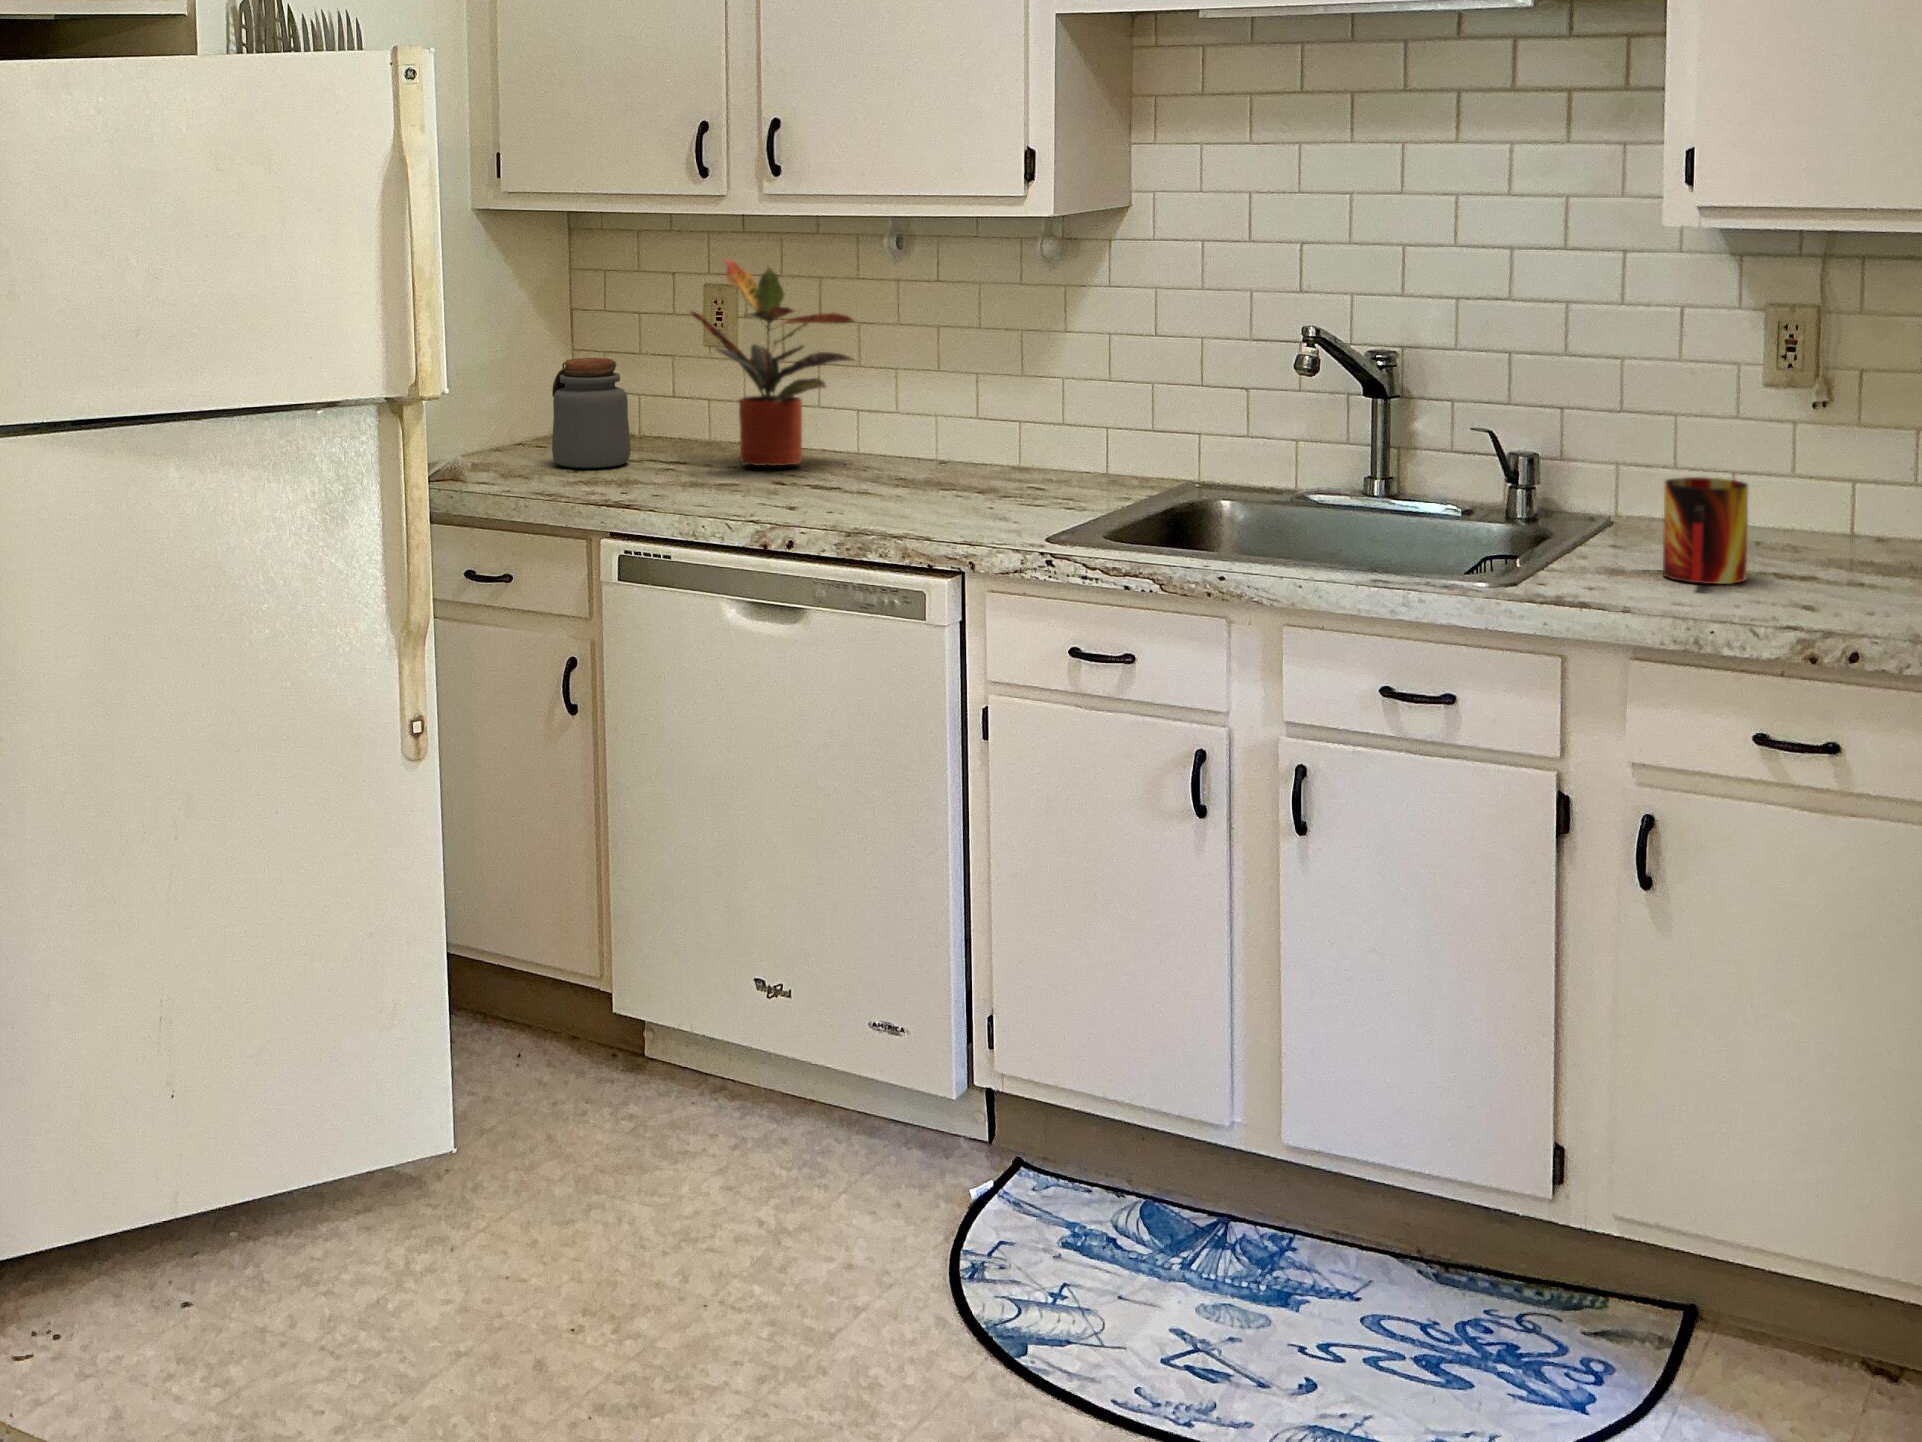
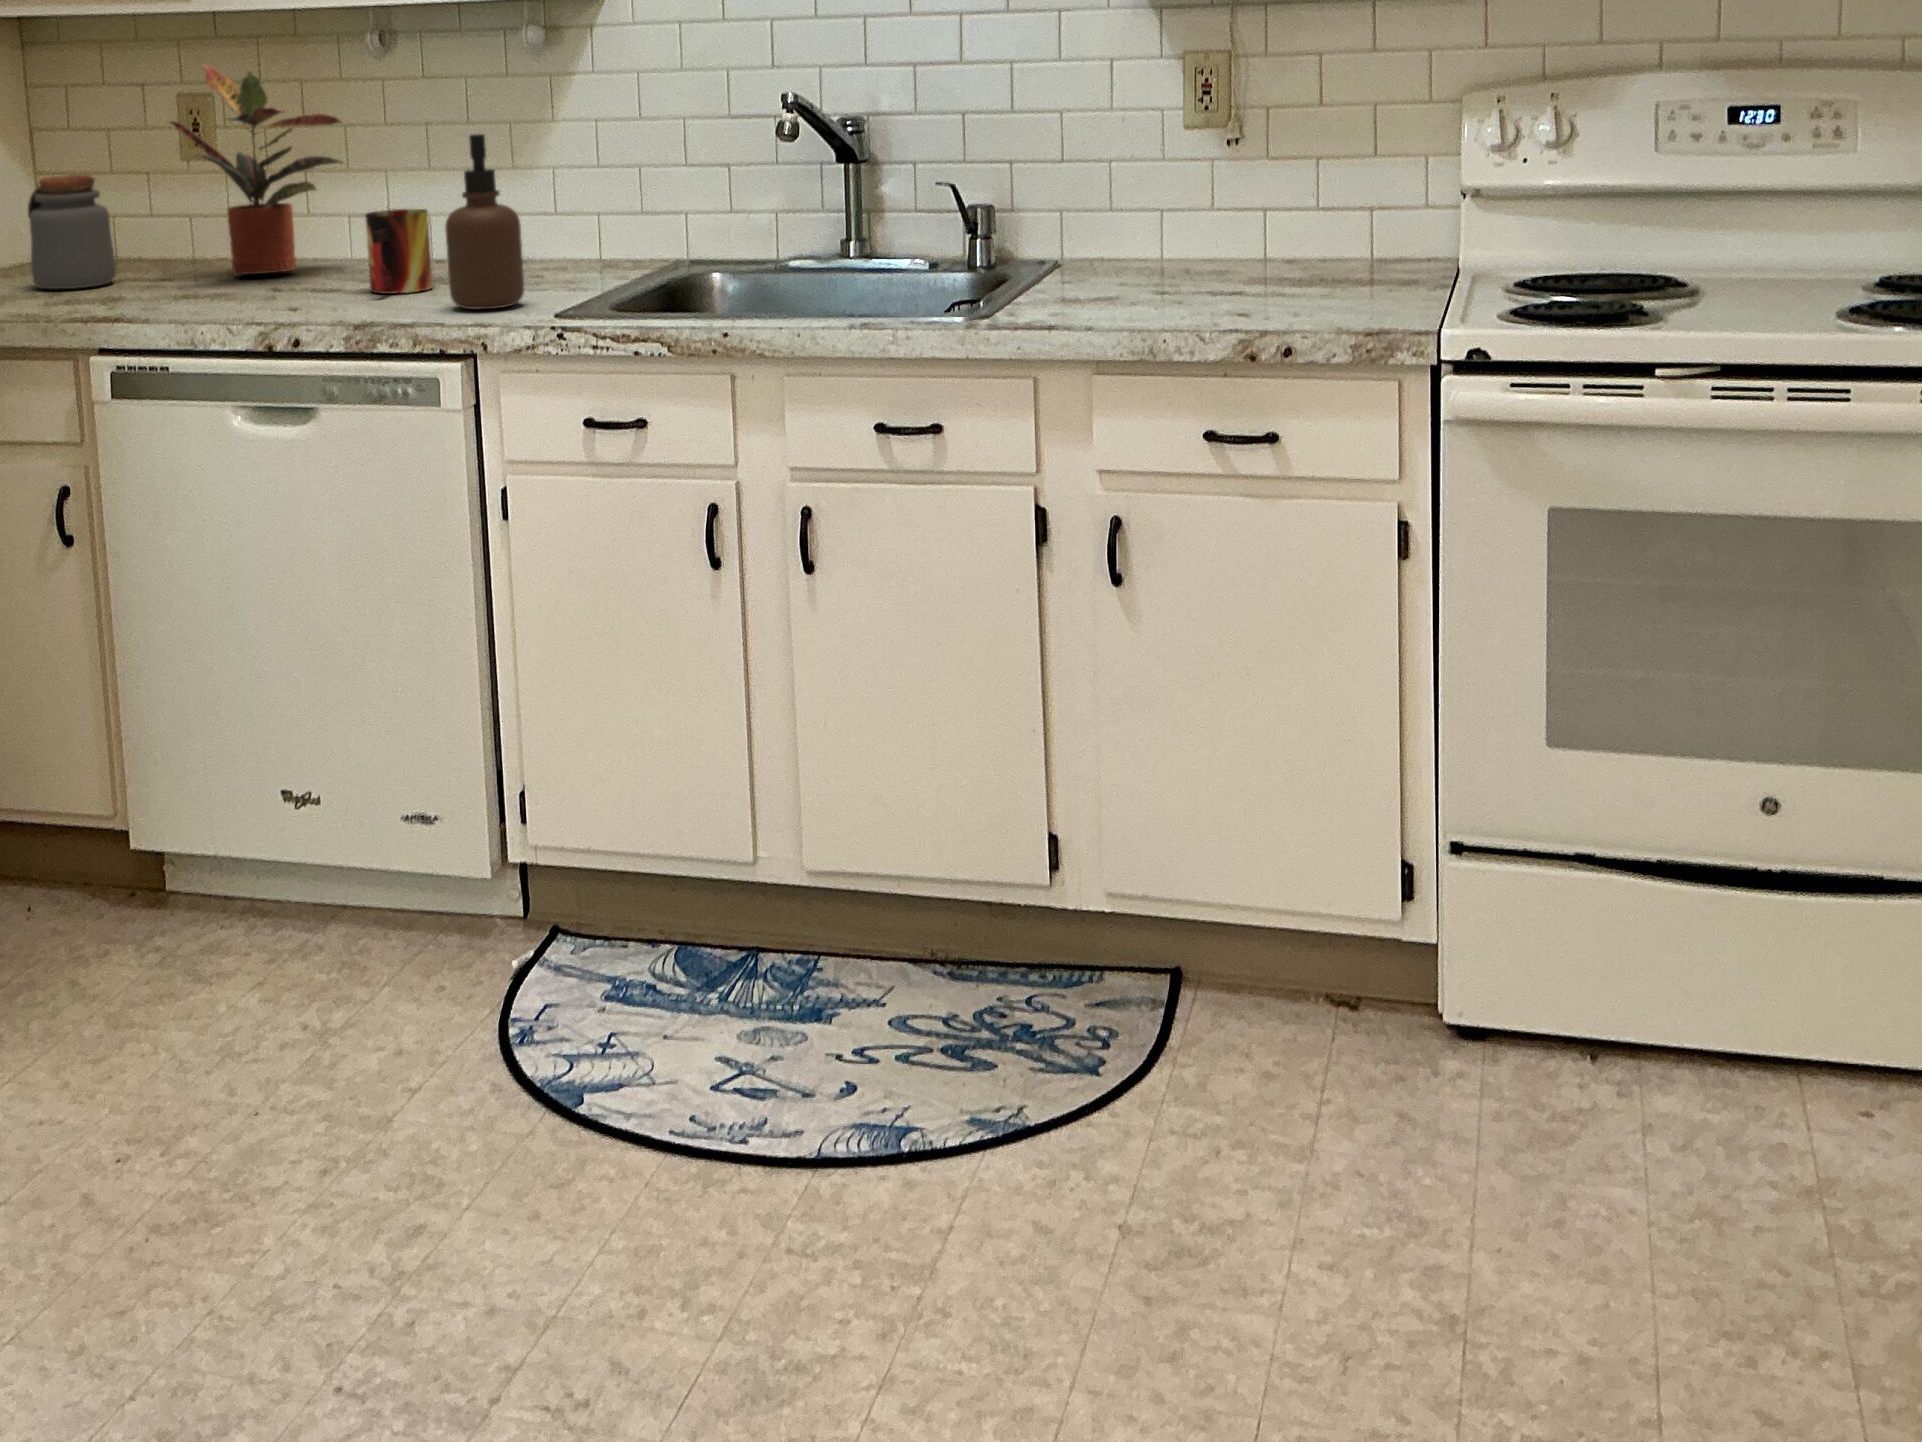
soap dispenser: none [947,352,1023,527] -> present [445,134,524,310]
mug: present [1663,477,1748,584] -> present [365,209,433,294]

